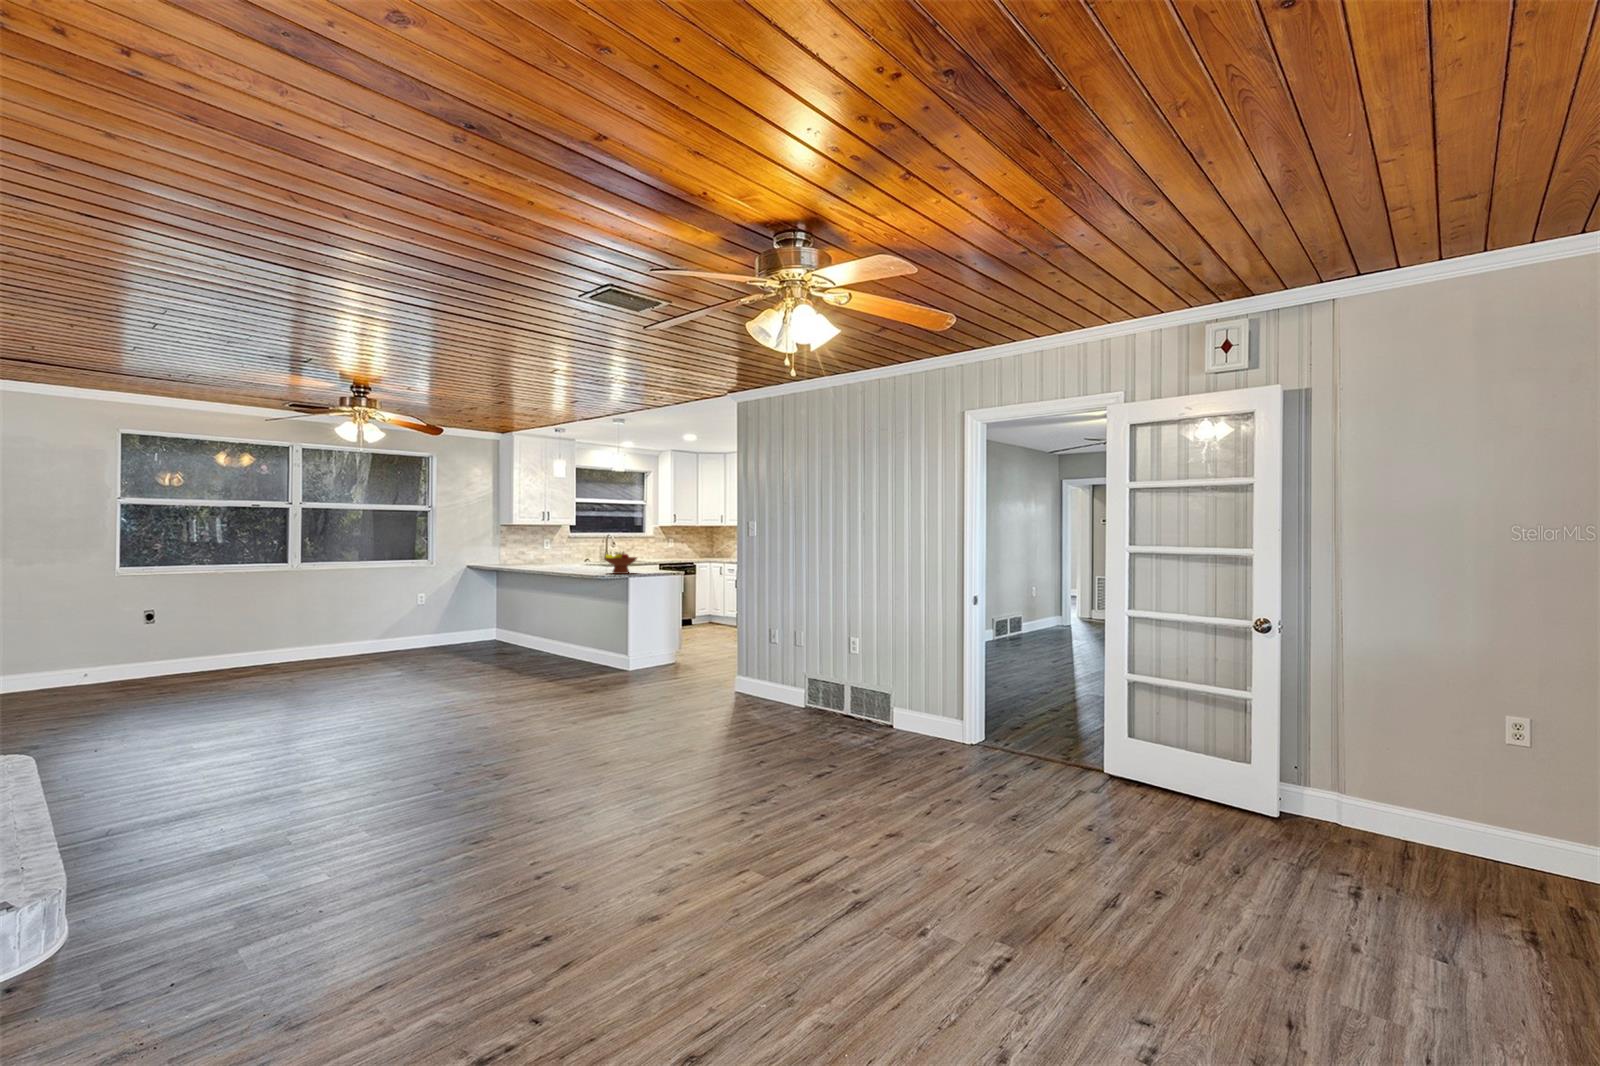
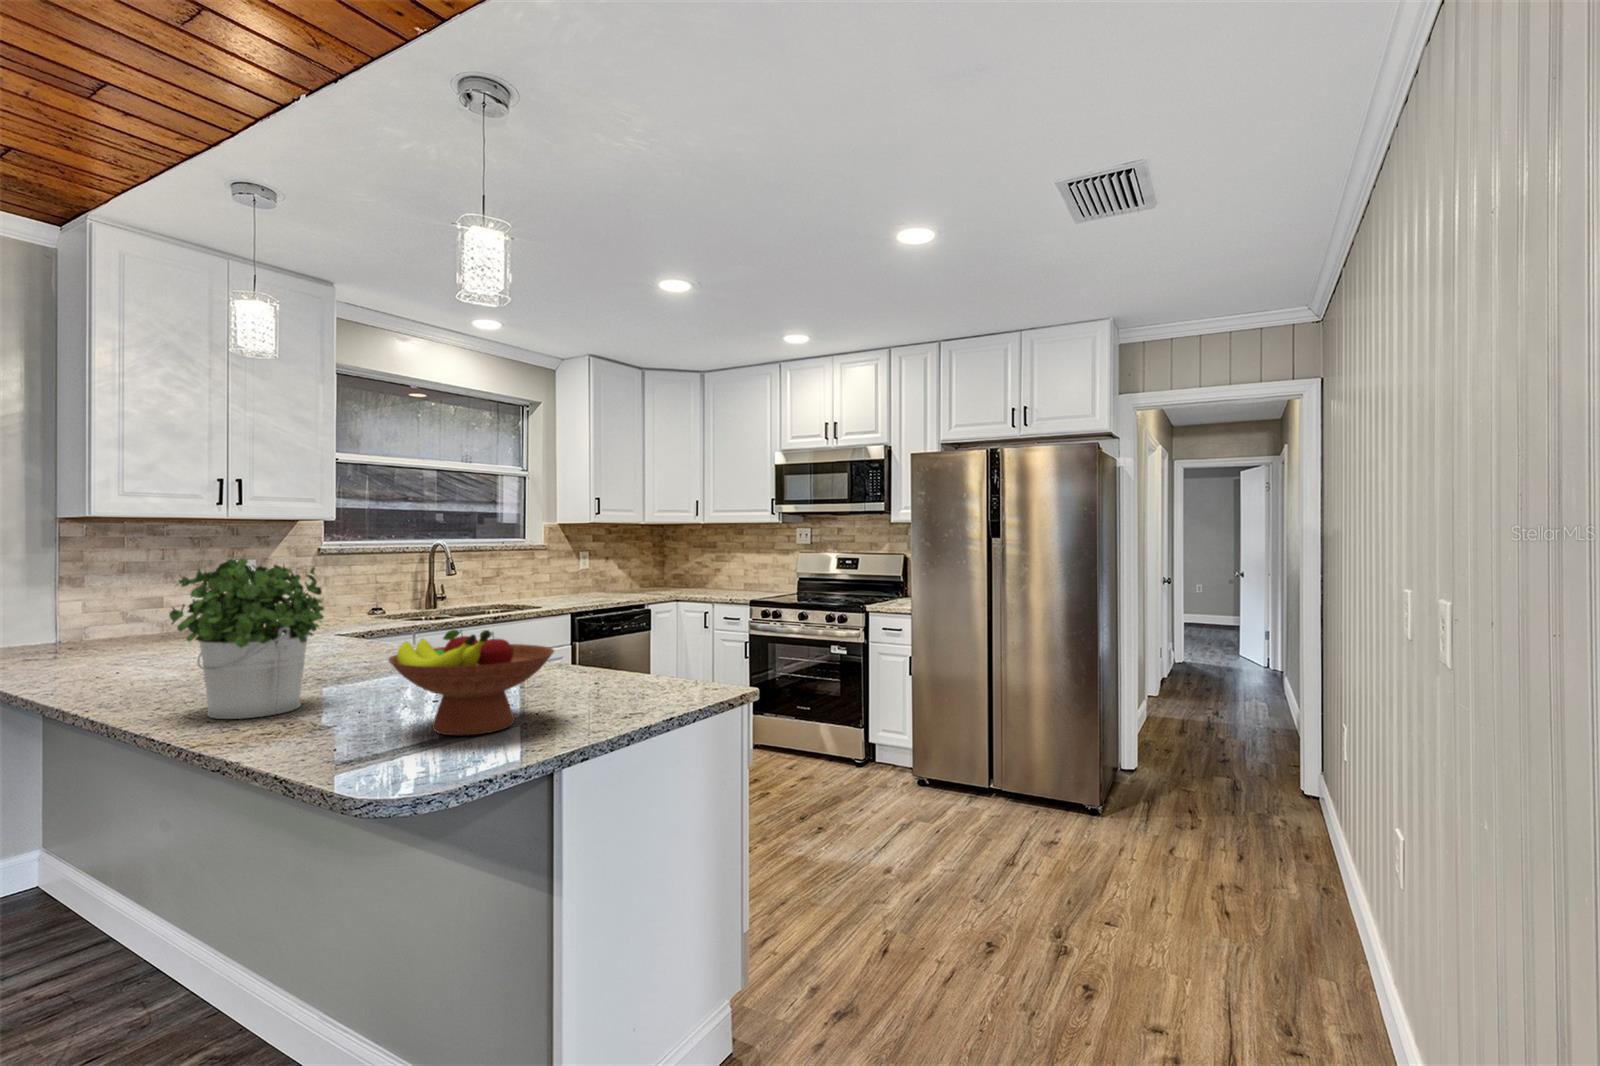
potted plant: none [557,536,588,572] -> present [169,558,324,719]

